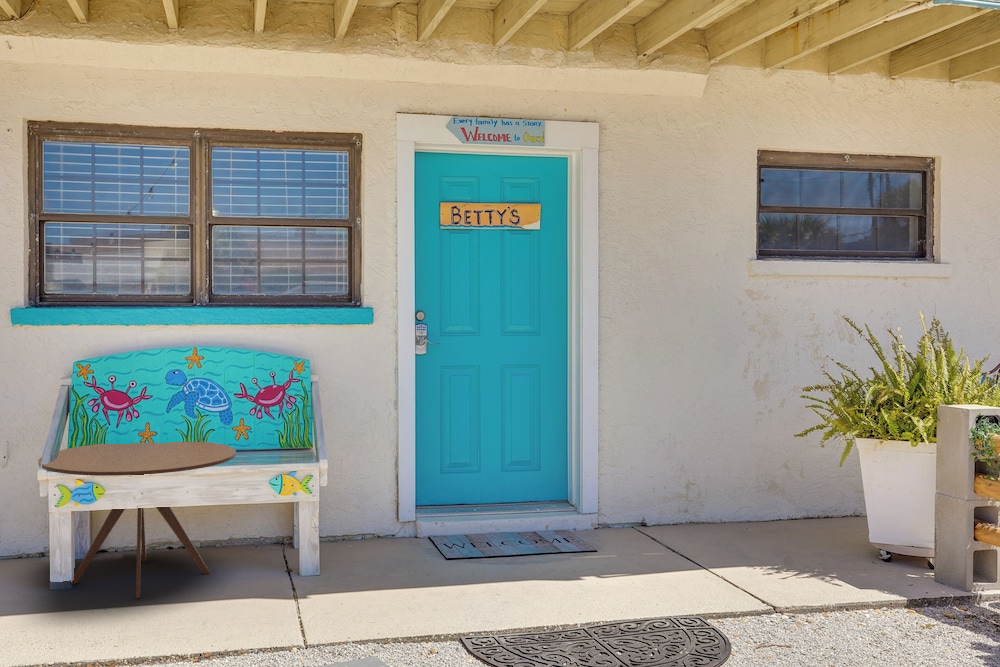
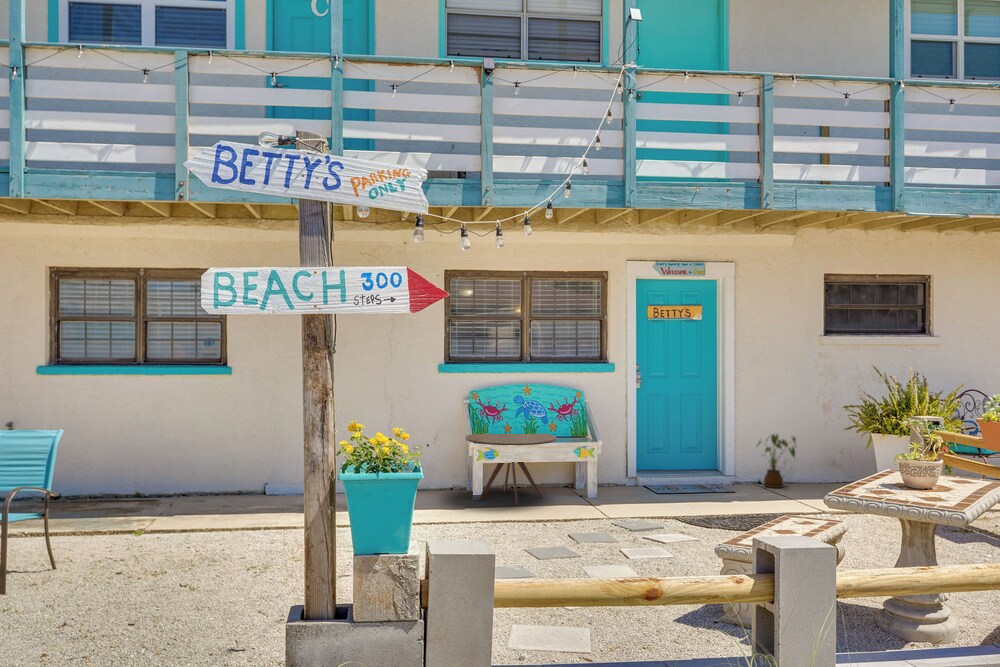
house plant: none [632,436,706,536] -> present [757,434,796,488]

